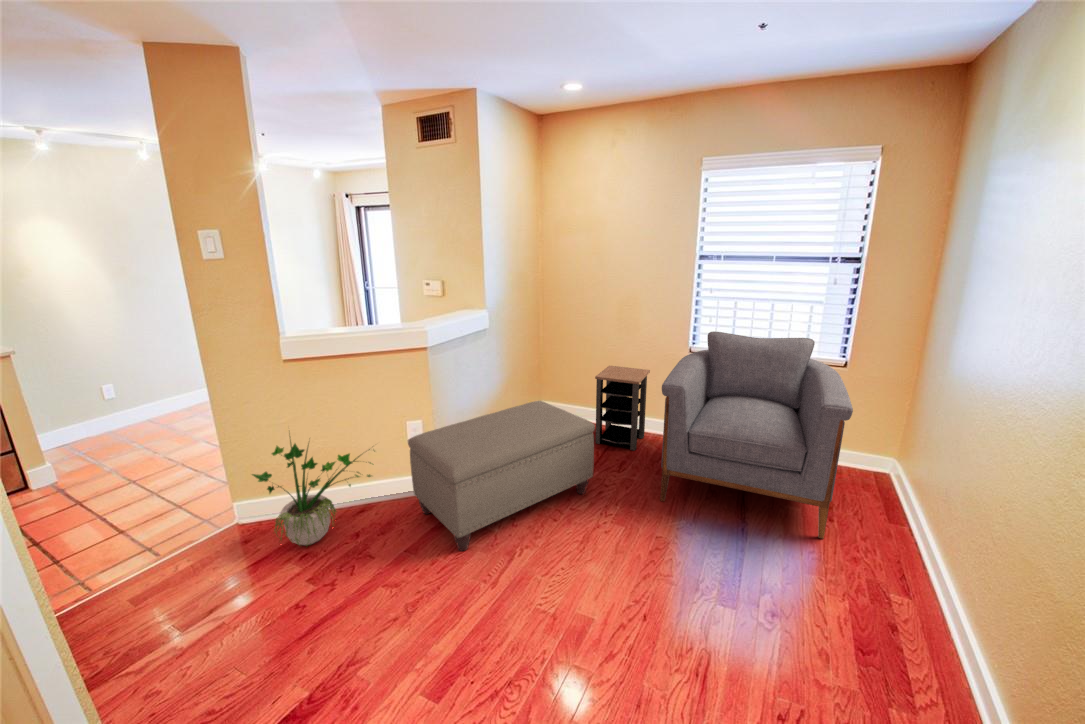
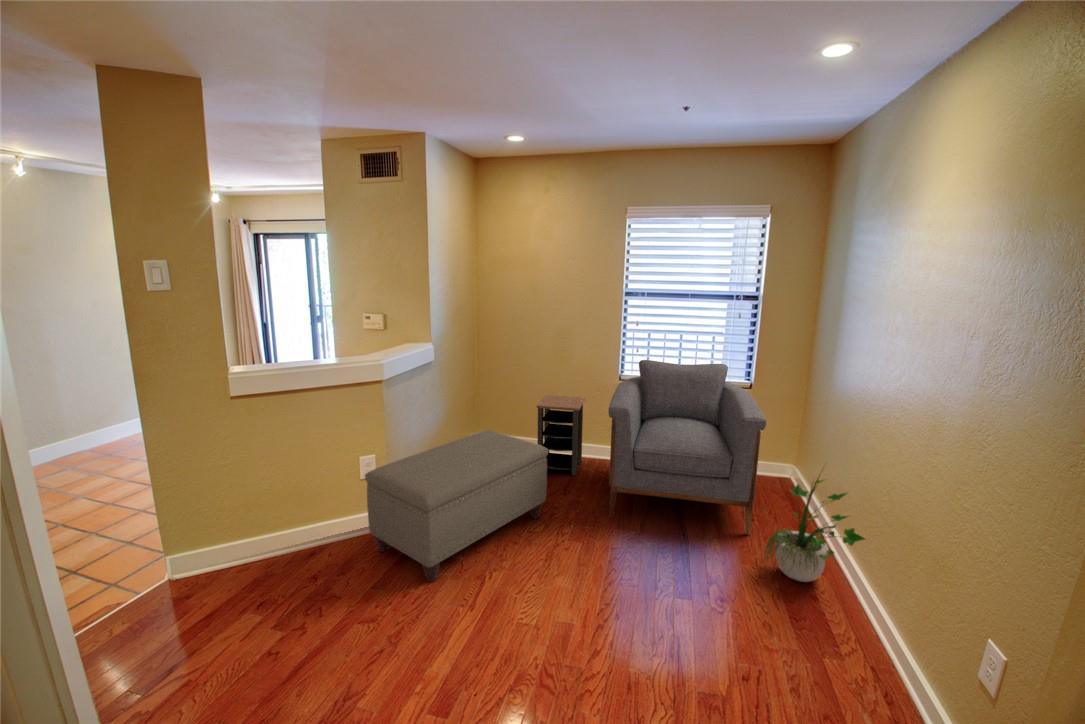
potted plant: present [252,440,371,545] -> present [765,477,865,582]

